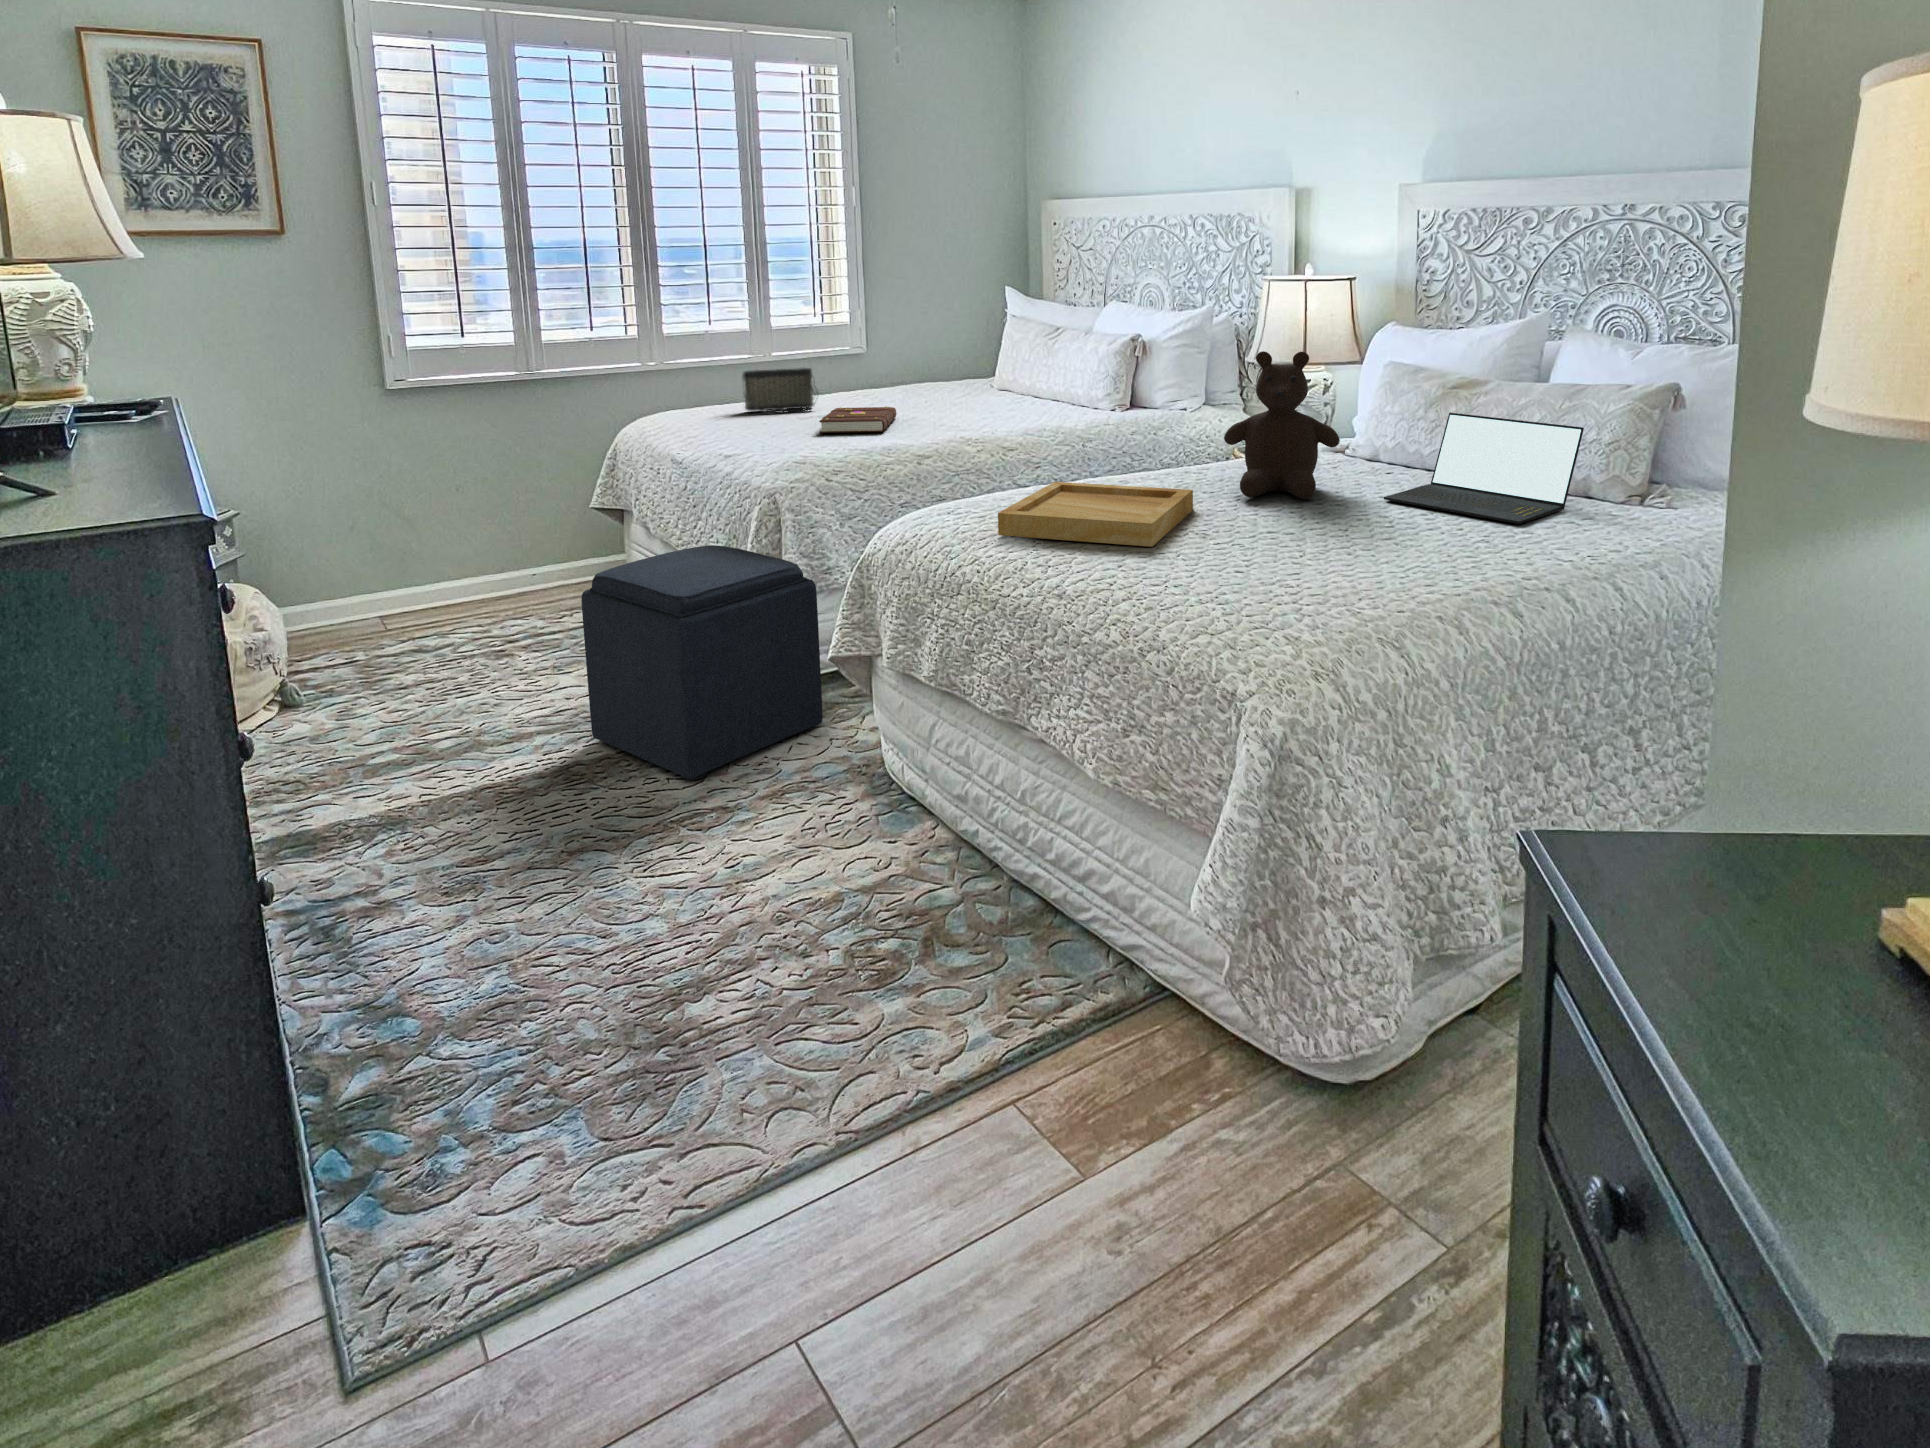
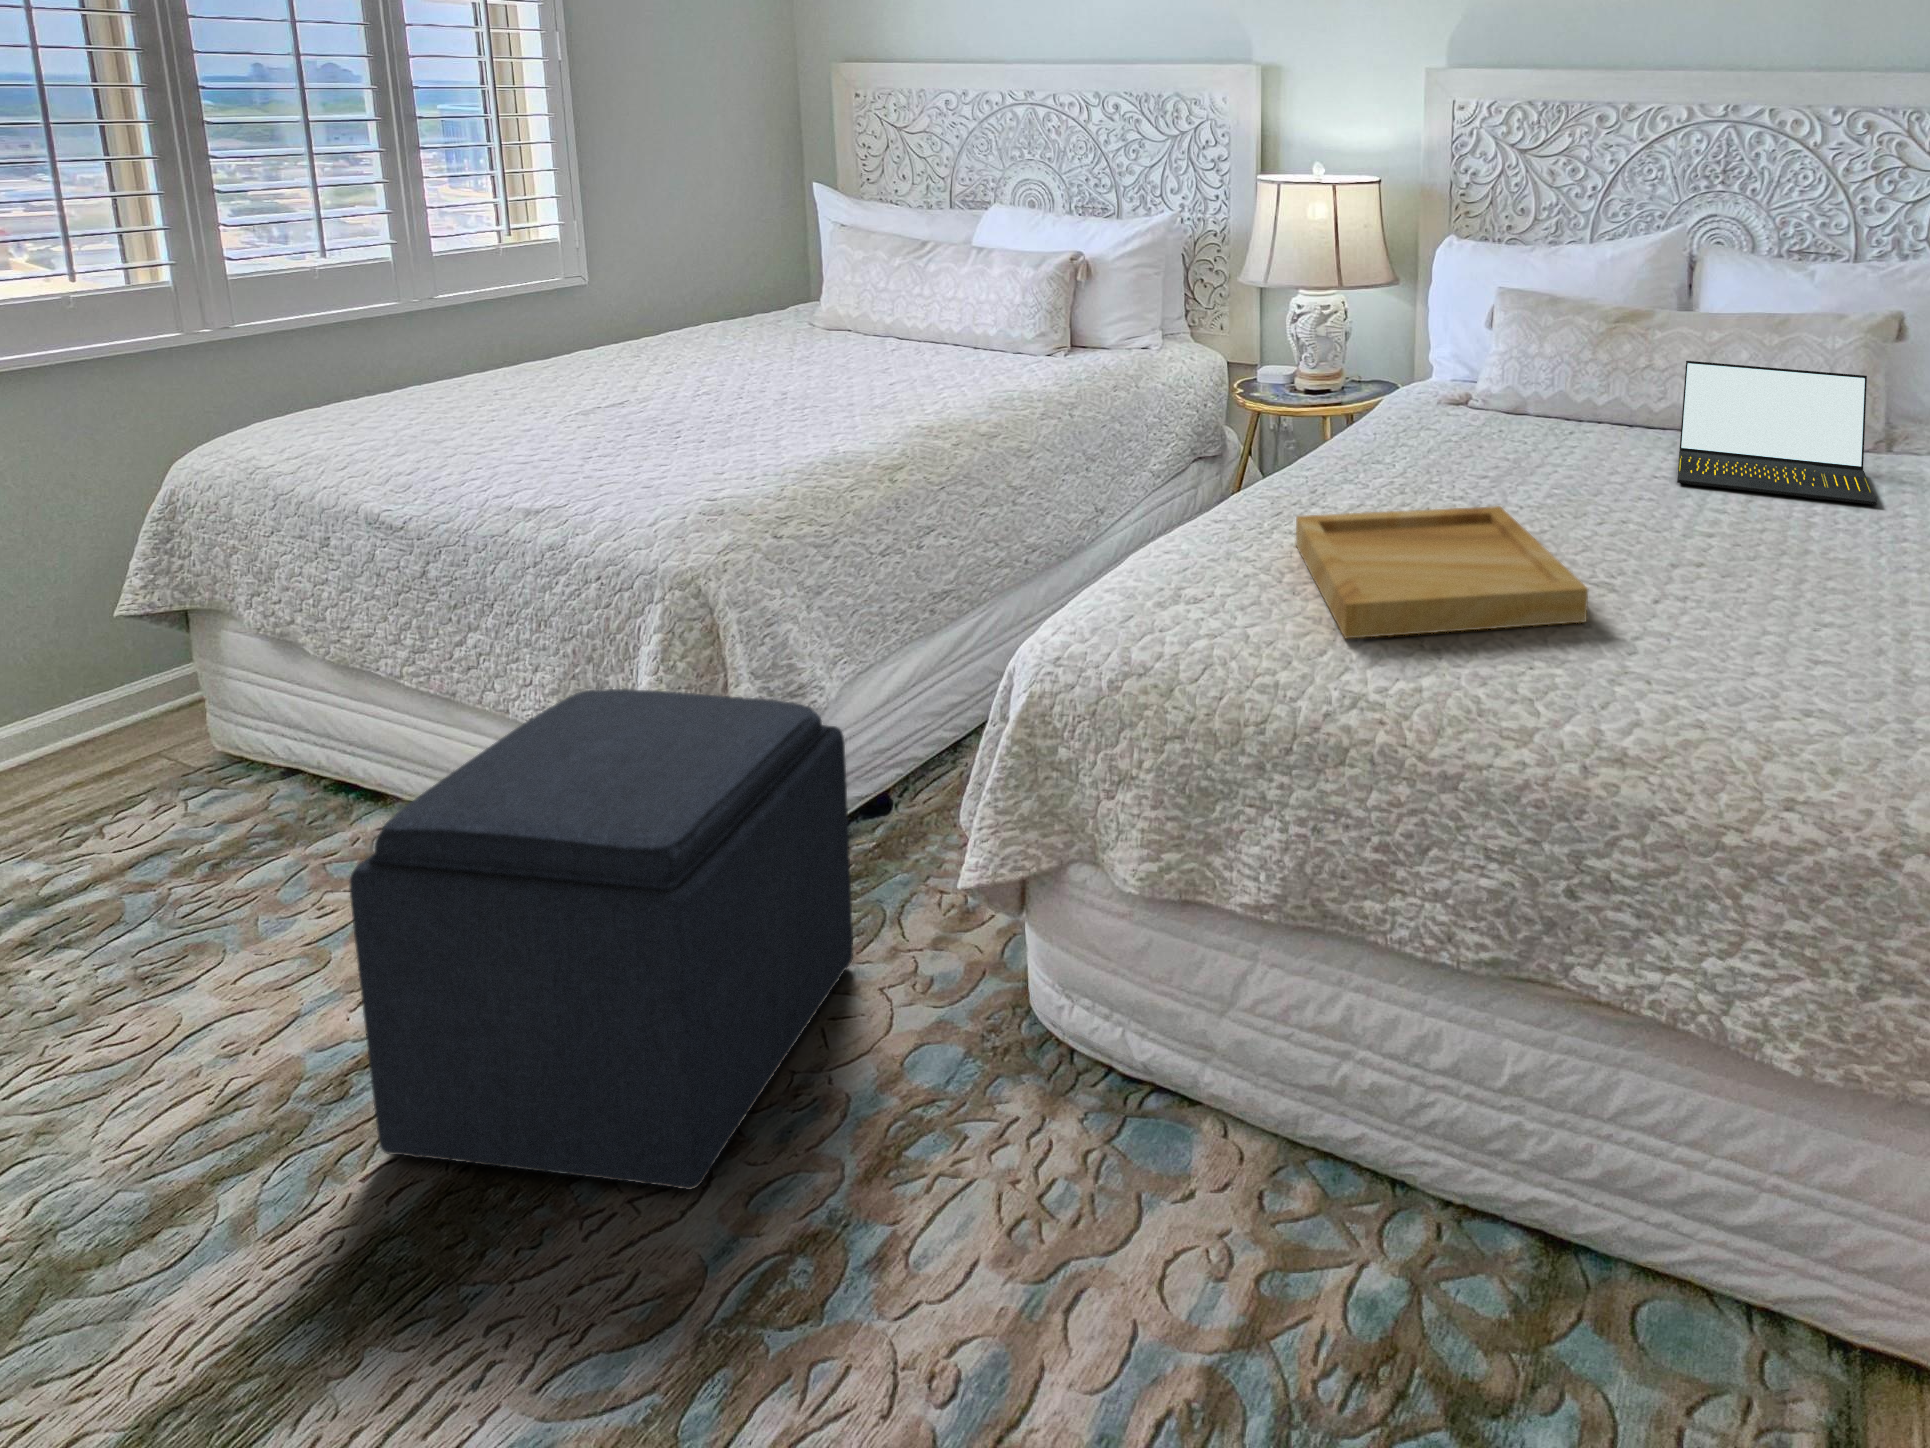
teddy bear: present [1224,351,1340,499] -> none [1462,298,1612,501]
handbag: present [743,368,818,413] -> none [448,318,599,399]
book: present [819,407,896,433] -> none [660,376,790,437]

